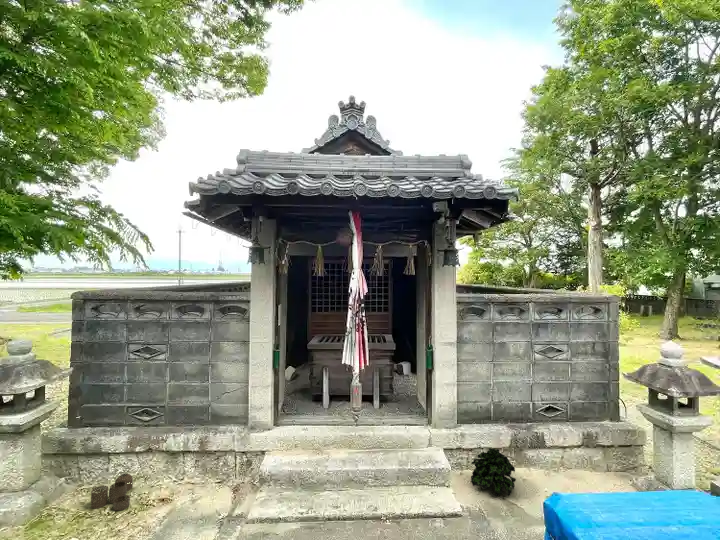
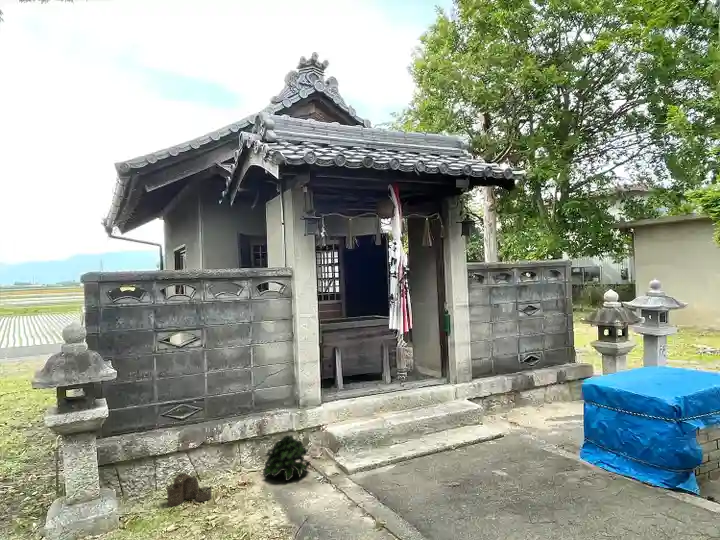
potted plant: present [471,448,516,496] -> present [263,435,310,481]

